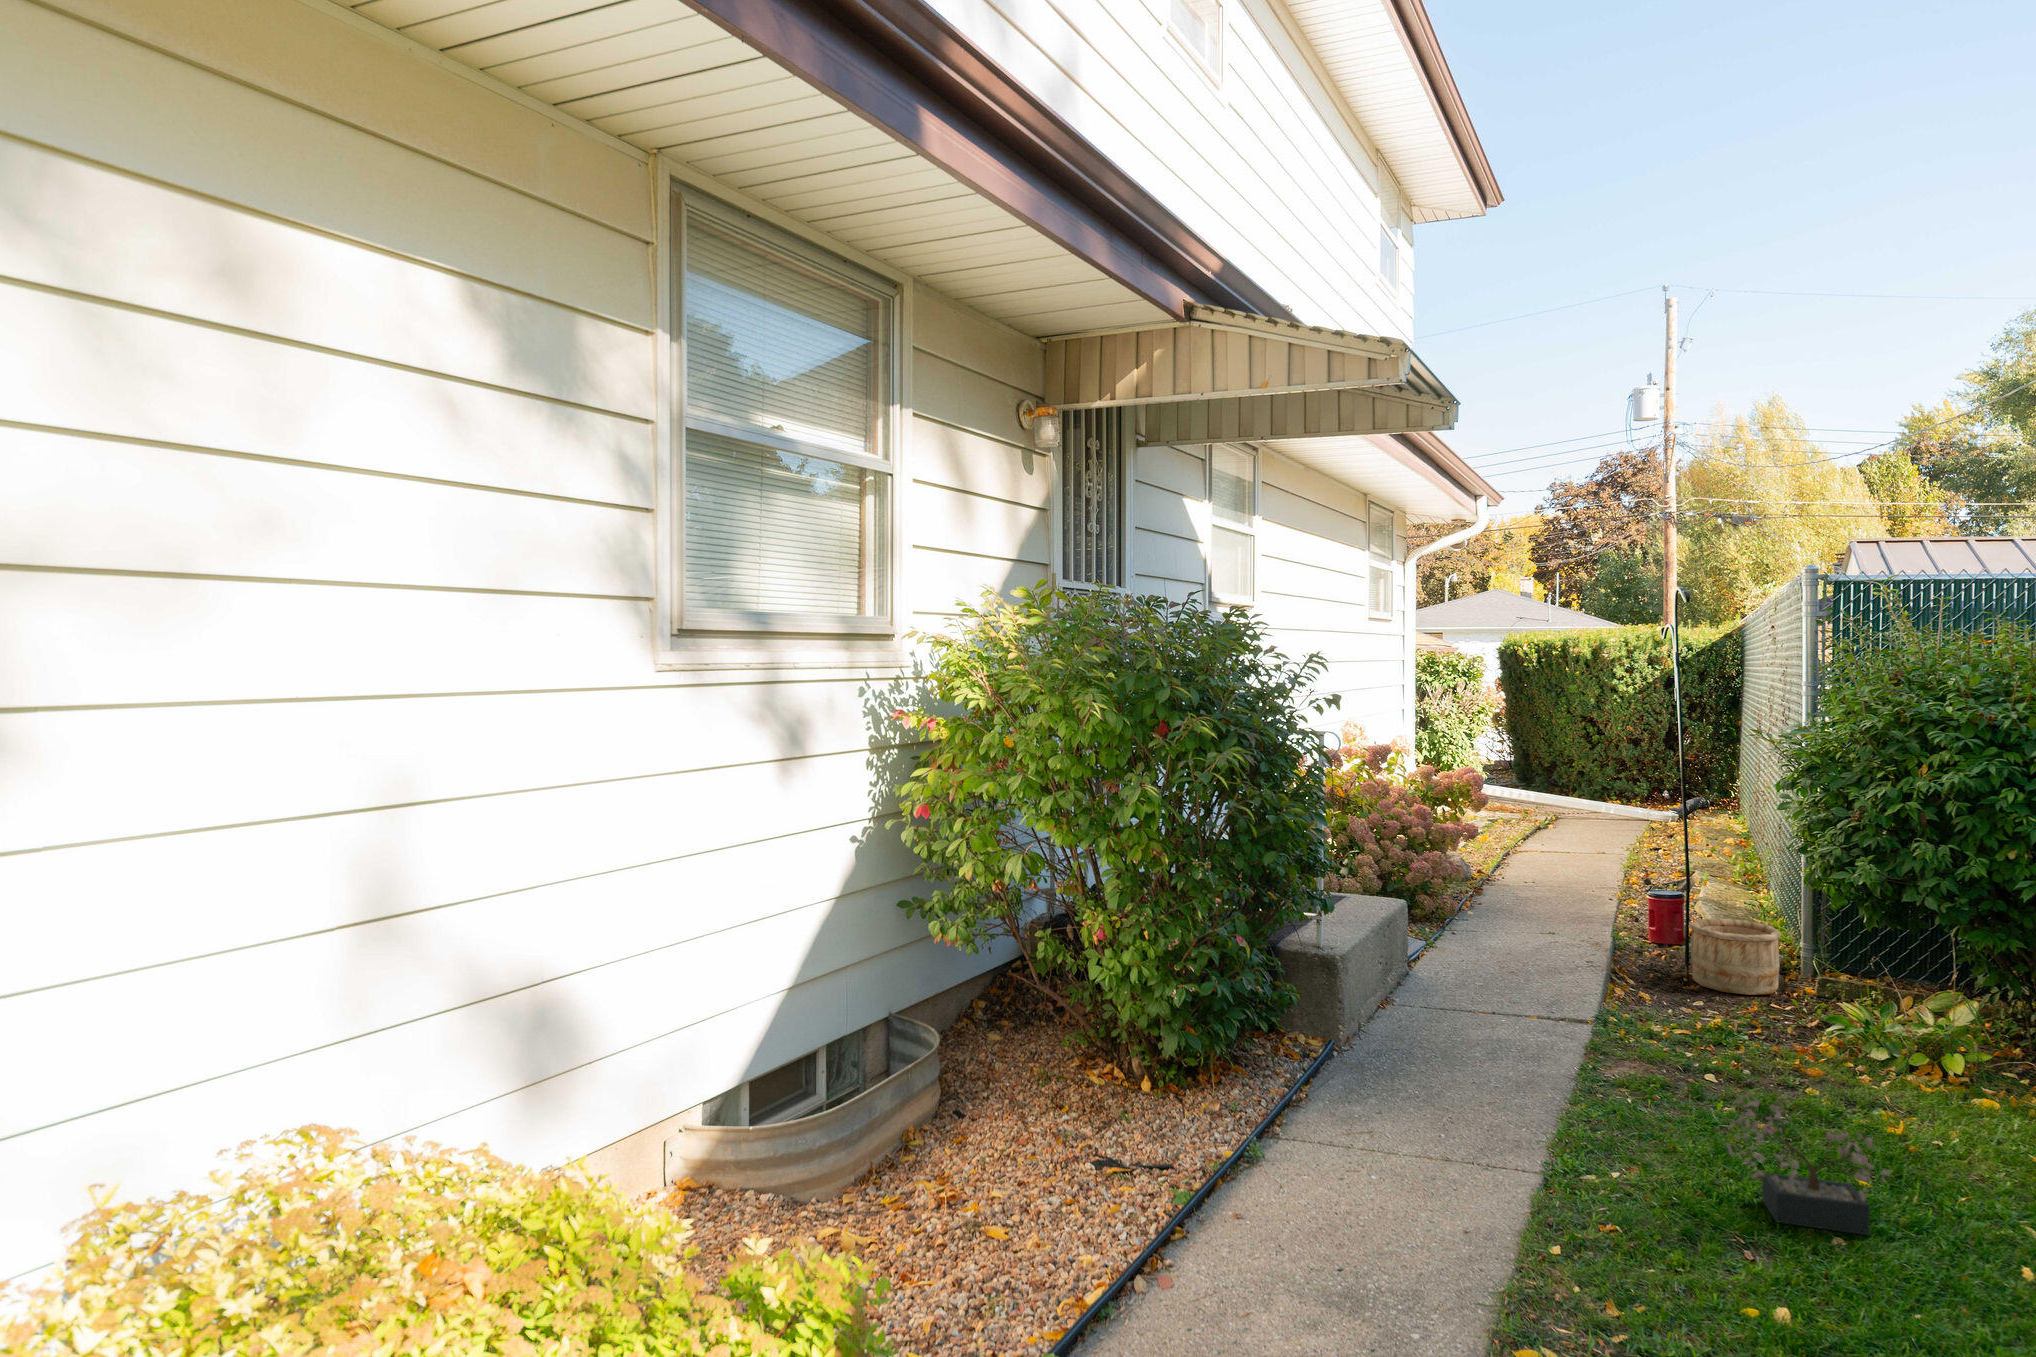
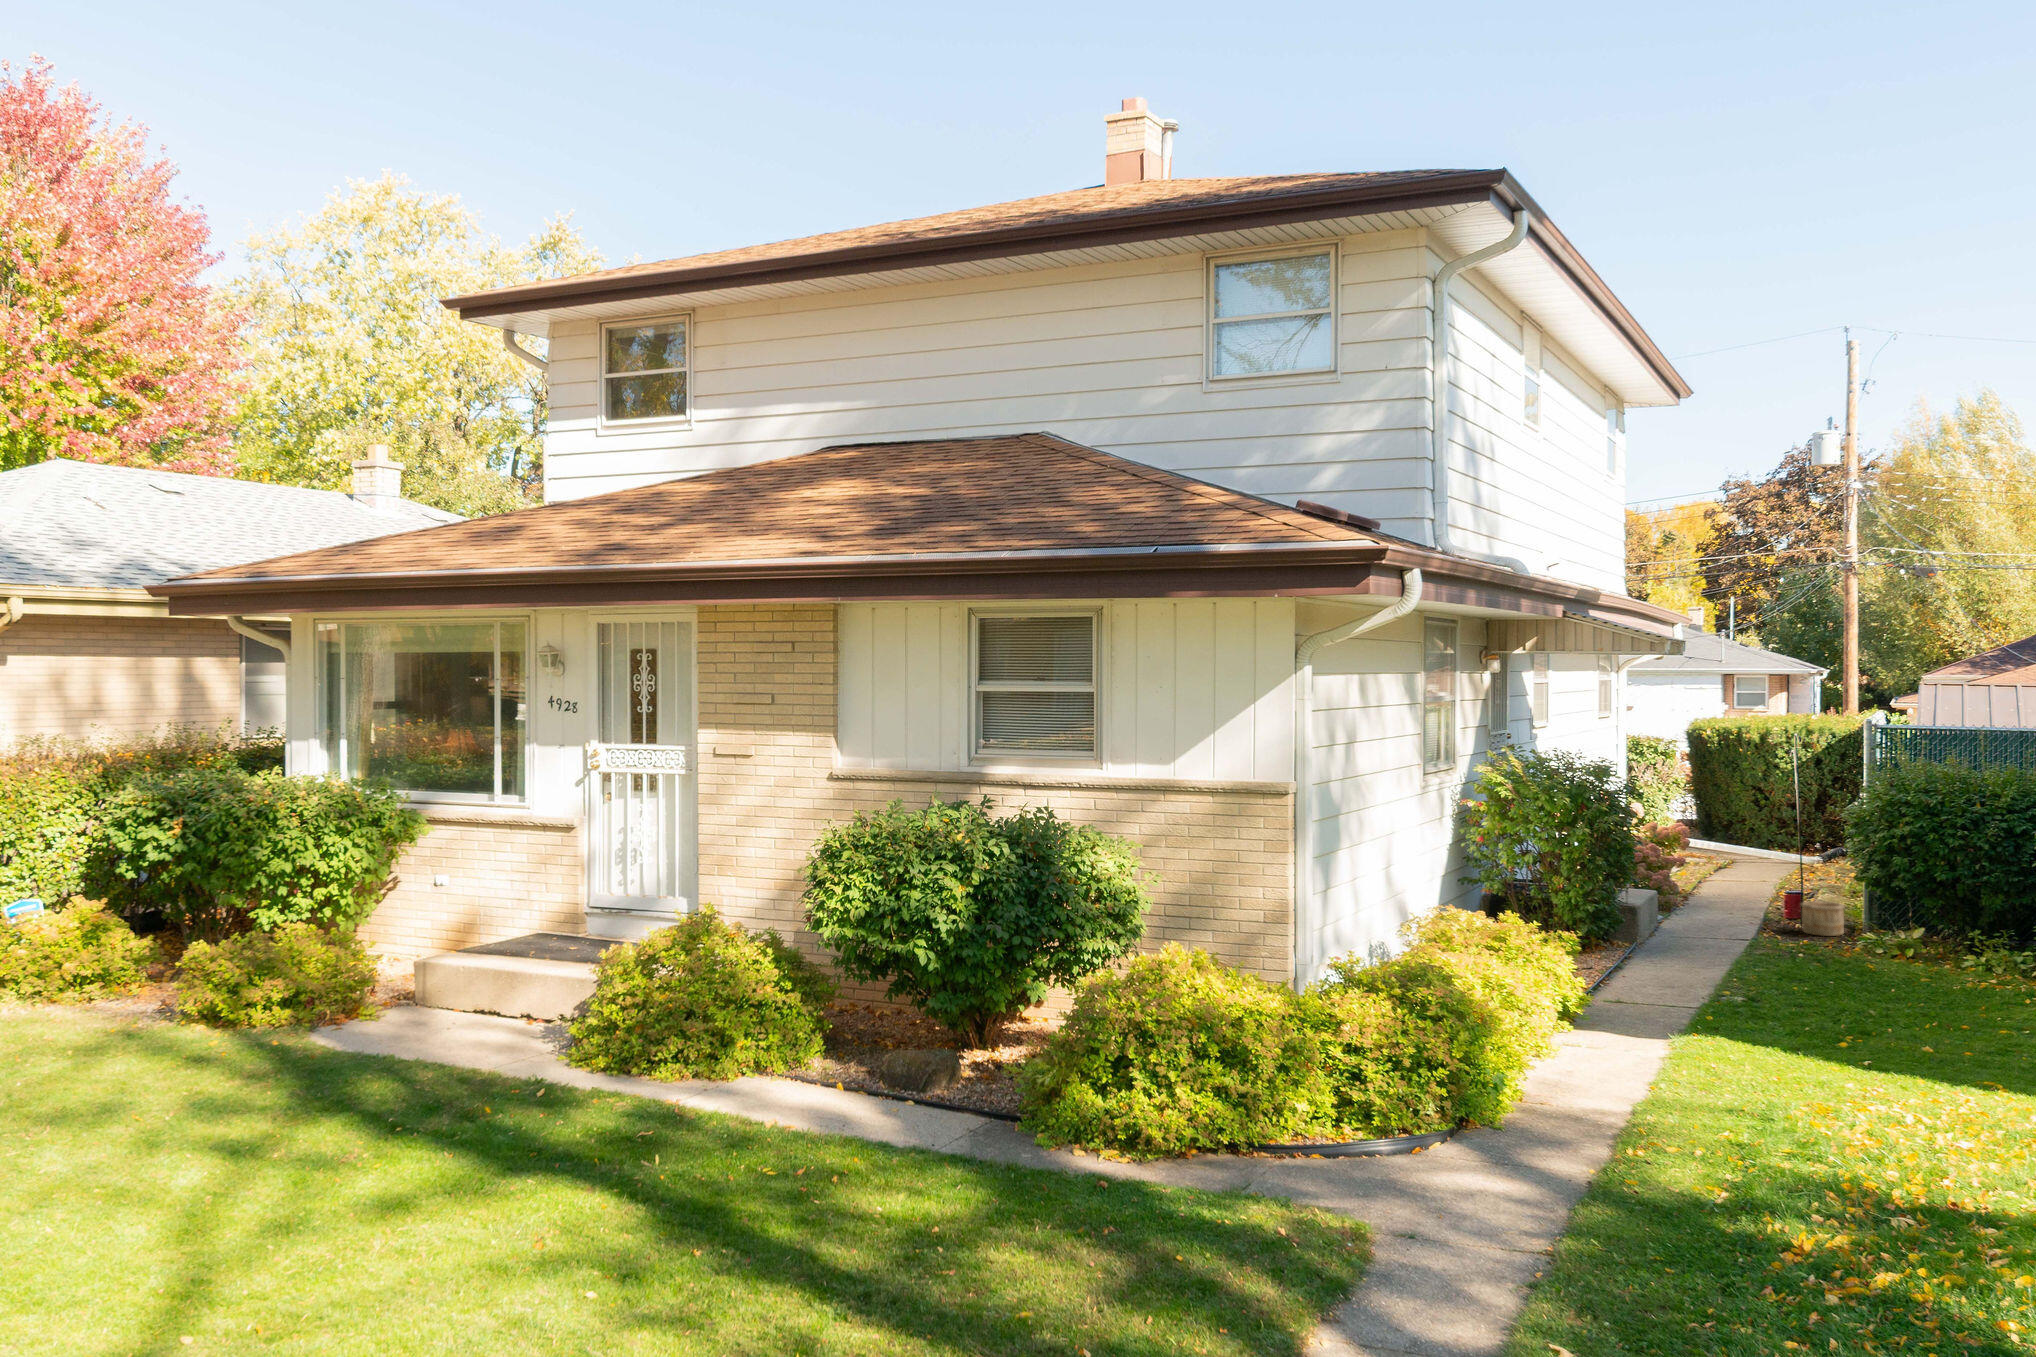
decorative plant: present [1726,1094,1890,1235] -> none [1794,940,1848,983]

